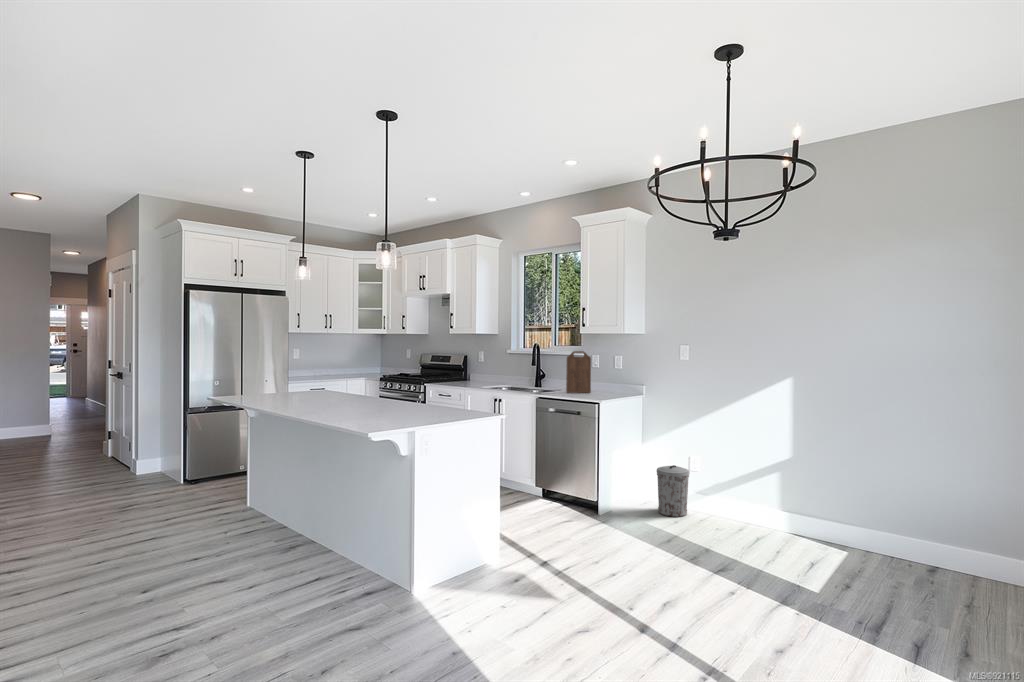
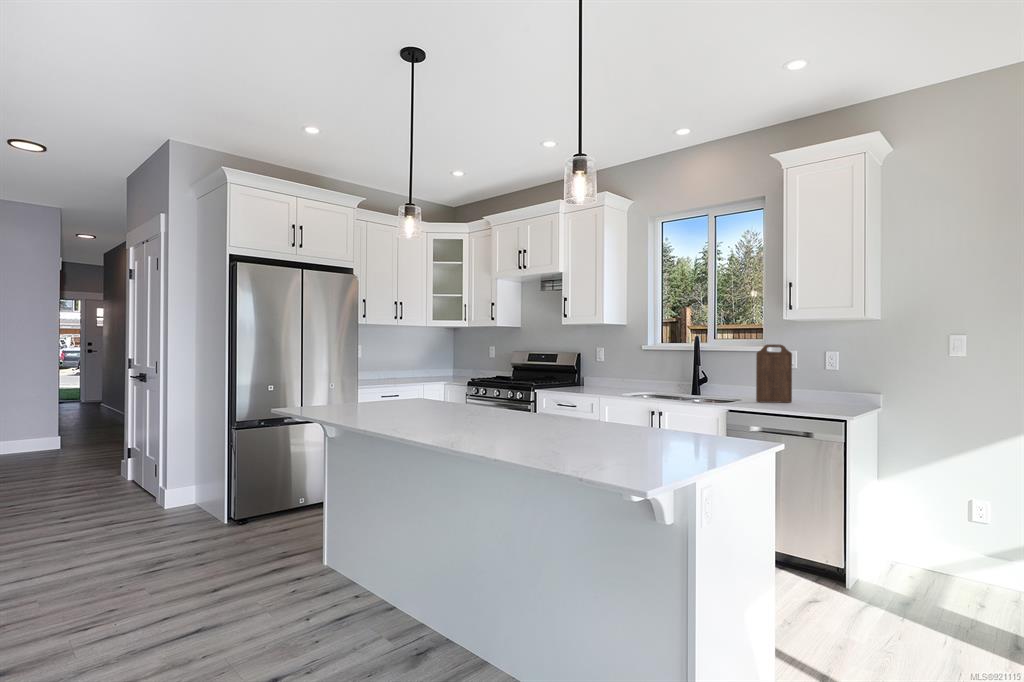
trash can: present [657,465,690,517] -> none [921,510,980,589]

